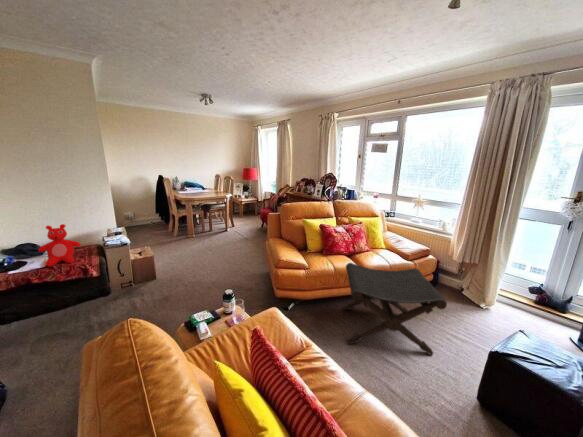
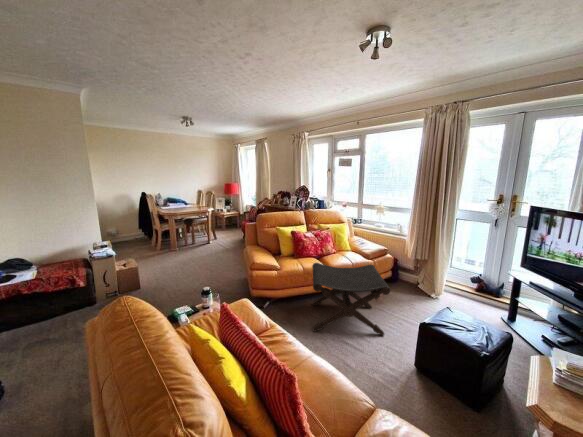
teddy bear: present [38,224,80,267] -> none [28,239,68,279]

